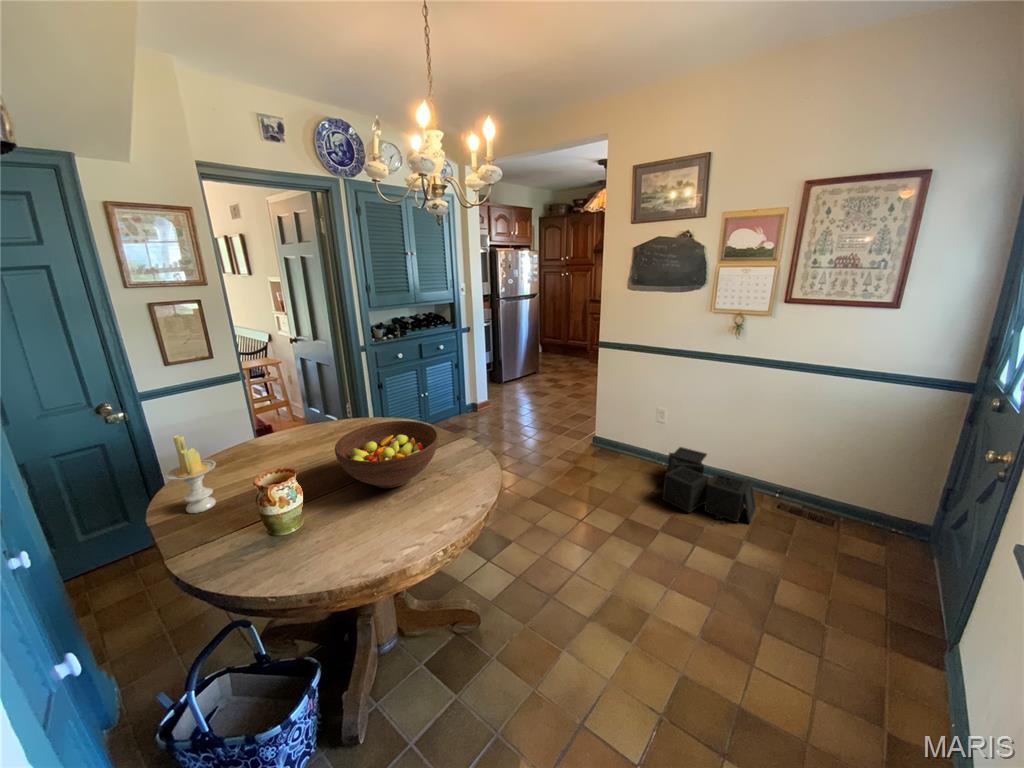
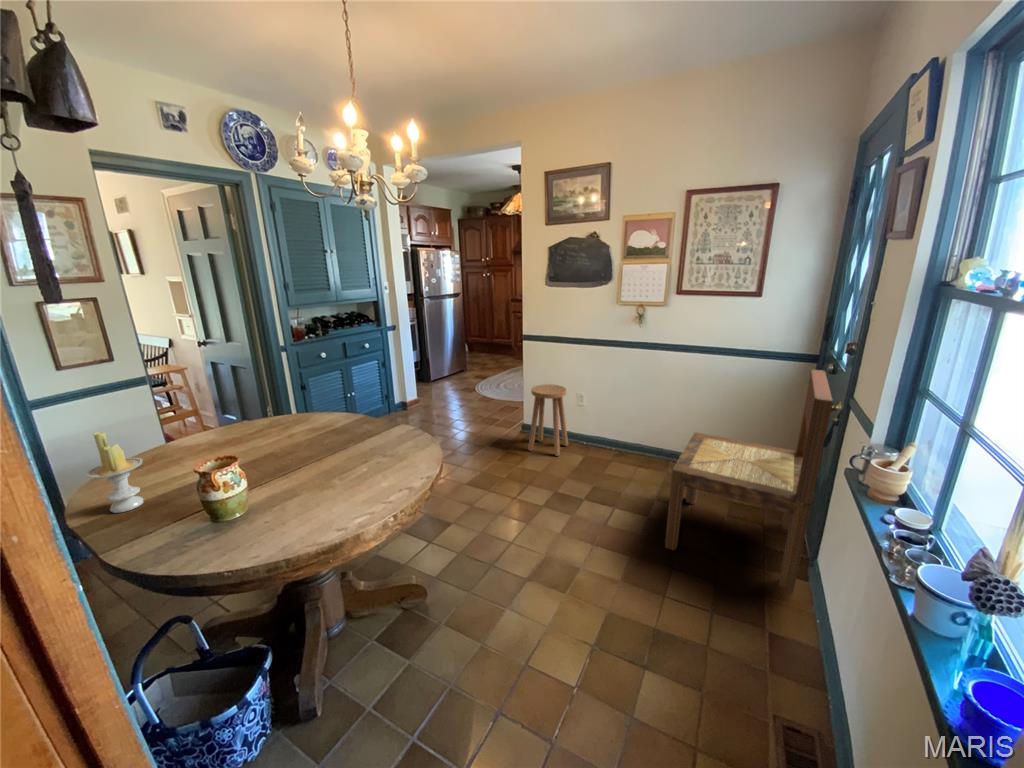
stool: none [597,395,643,474] -> present [528,384,568,456]
dining chair: none [754,405,1014,686] -> present [665,370,833,591]
fruit bowl: present [335,421,438,488] -> none [274,409,378,473]
storage bin: present [663,447,756,523] -> none [587,428,666,491]

